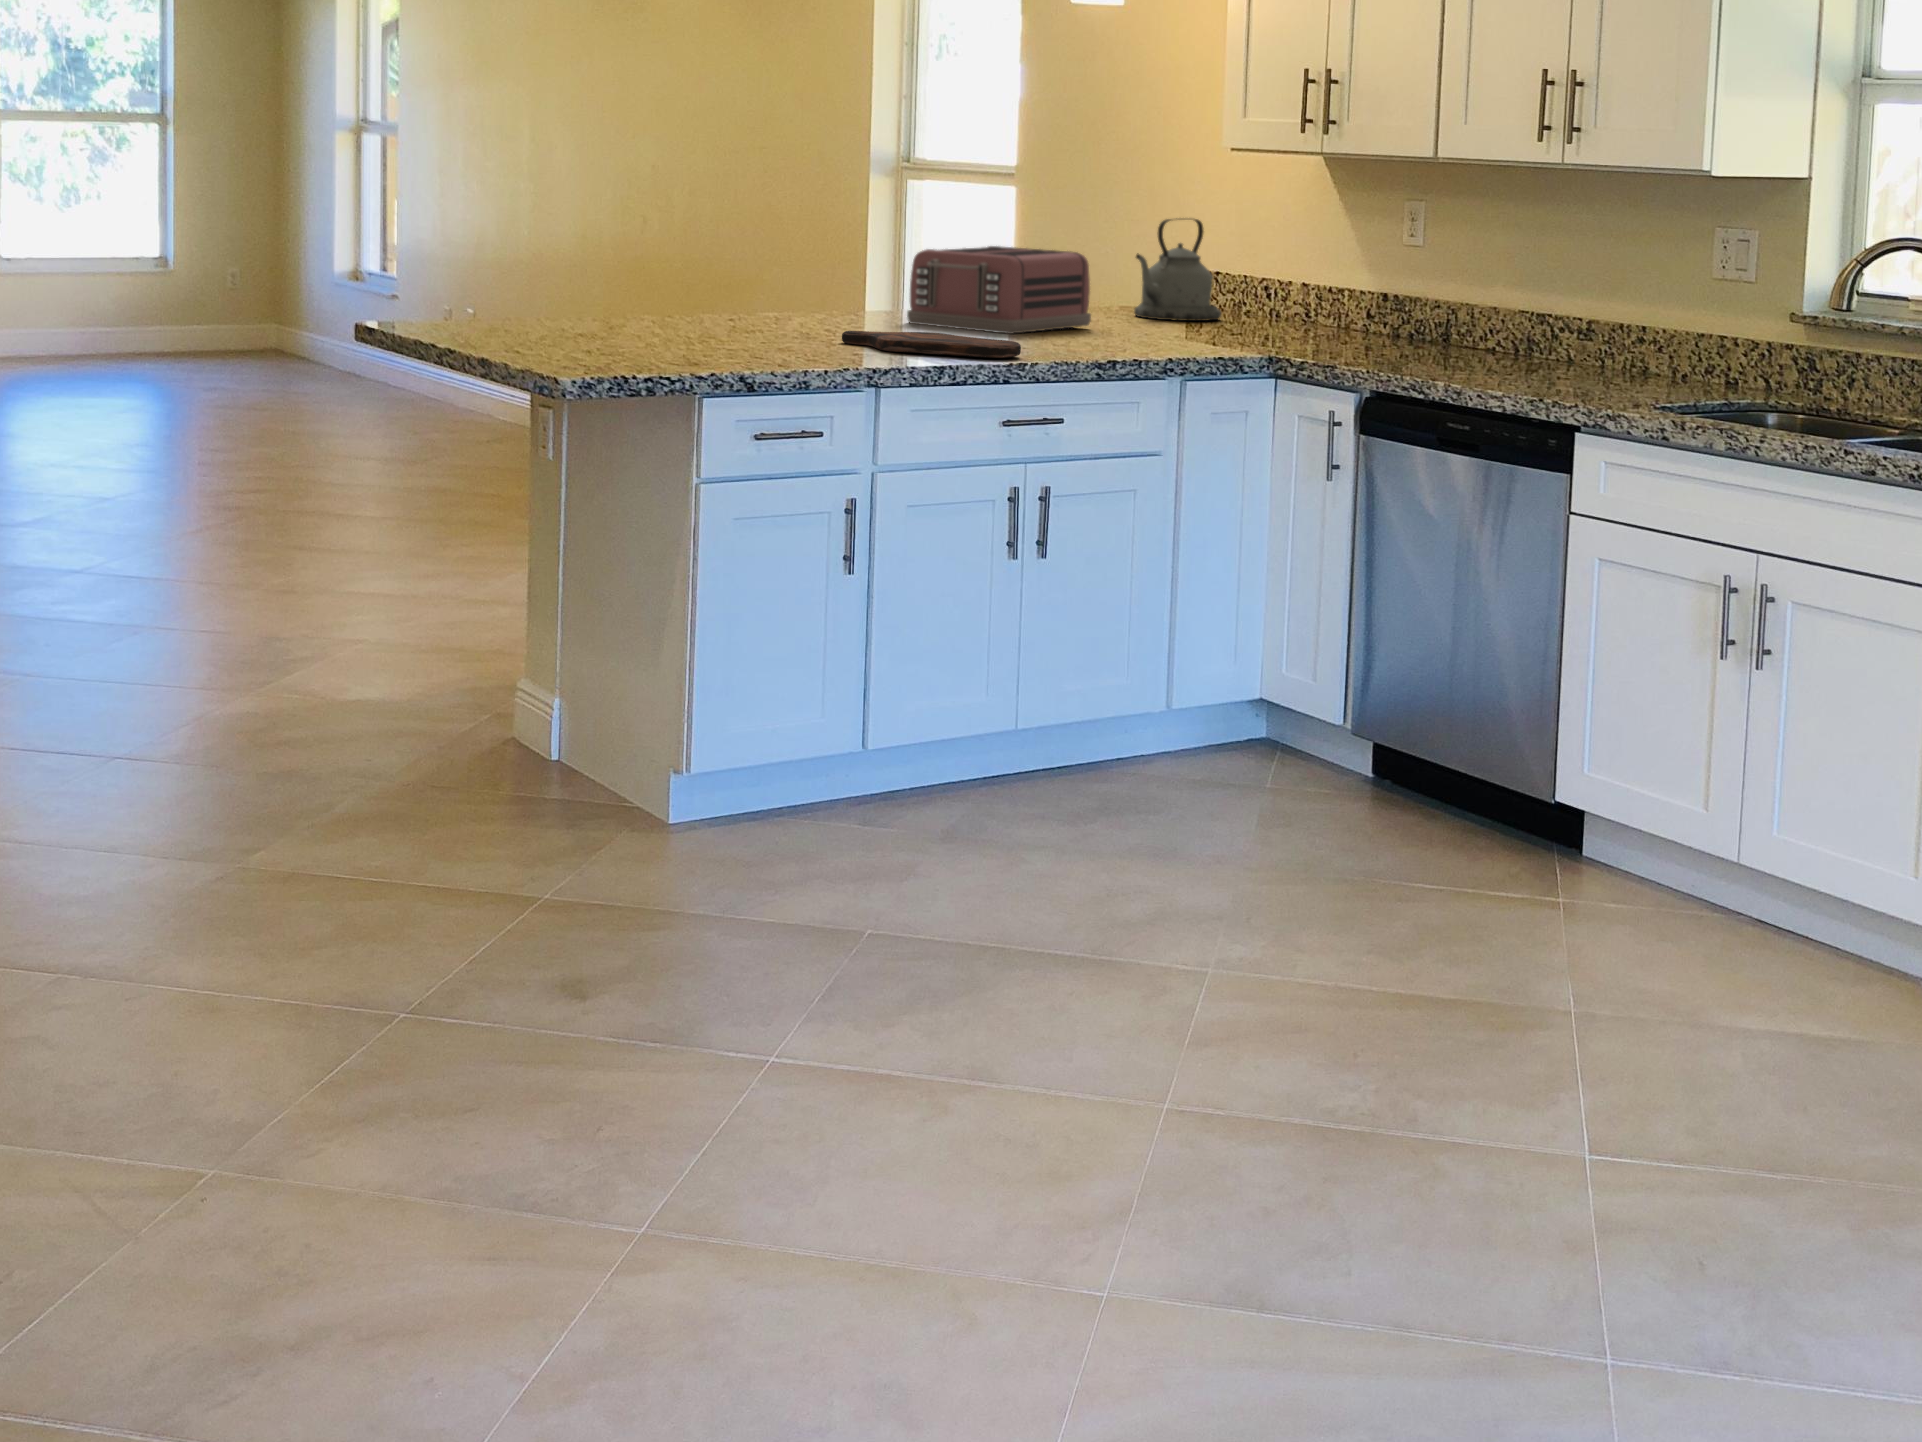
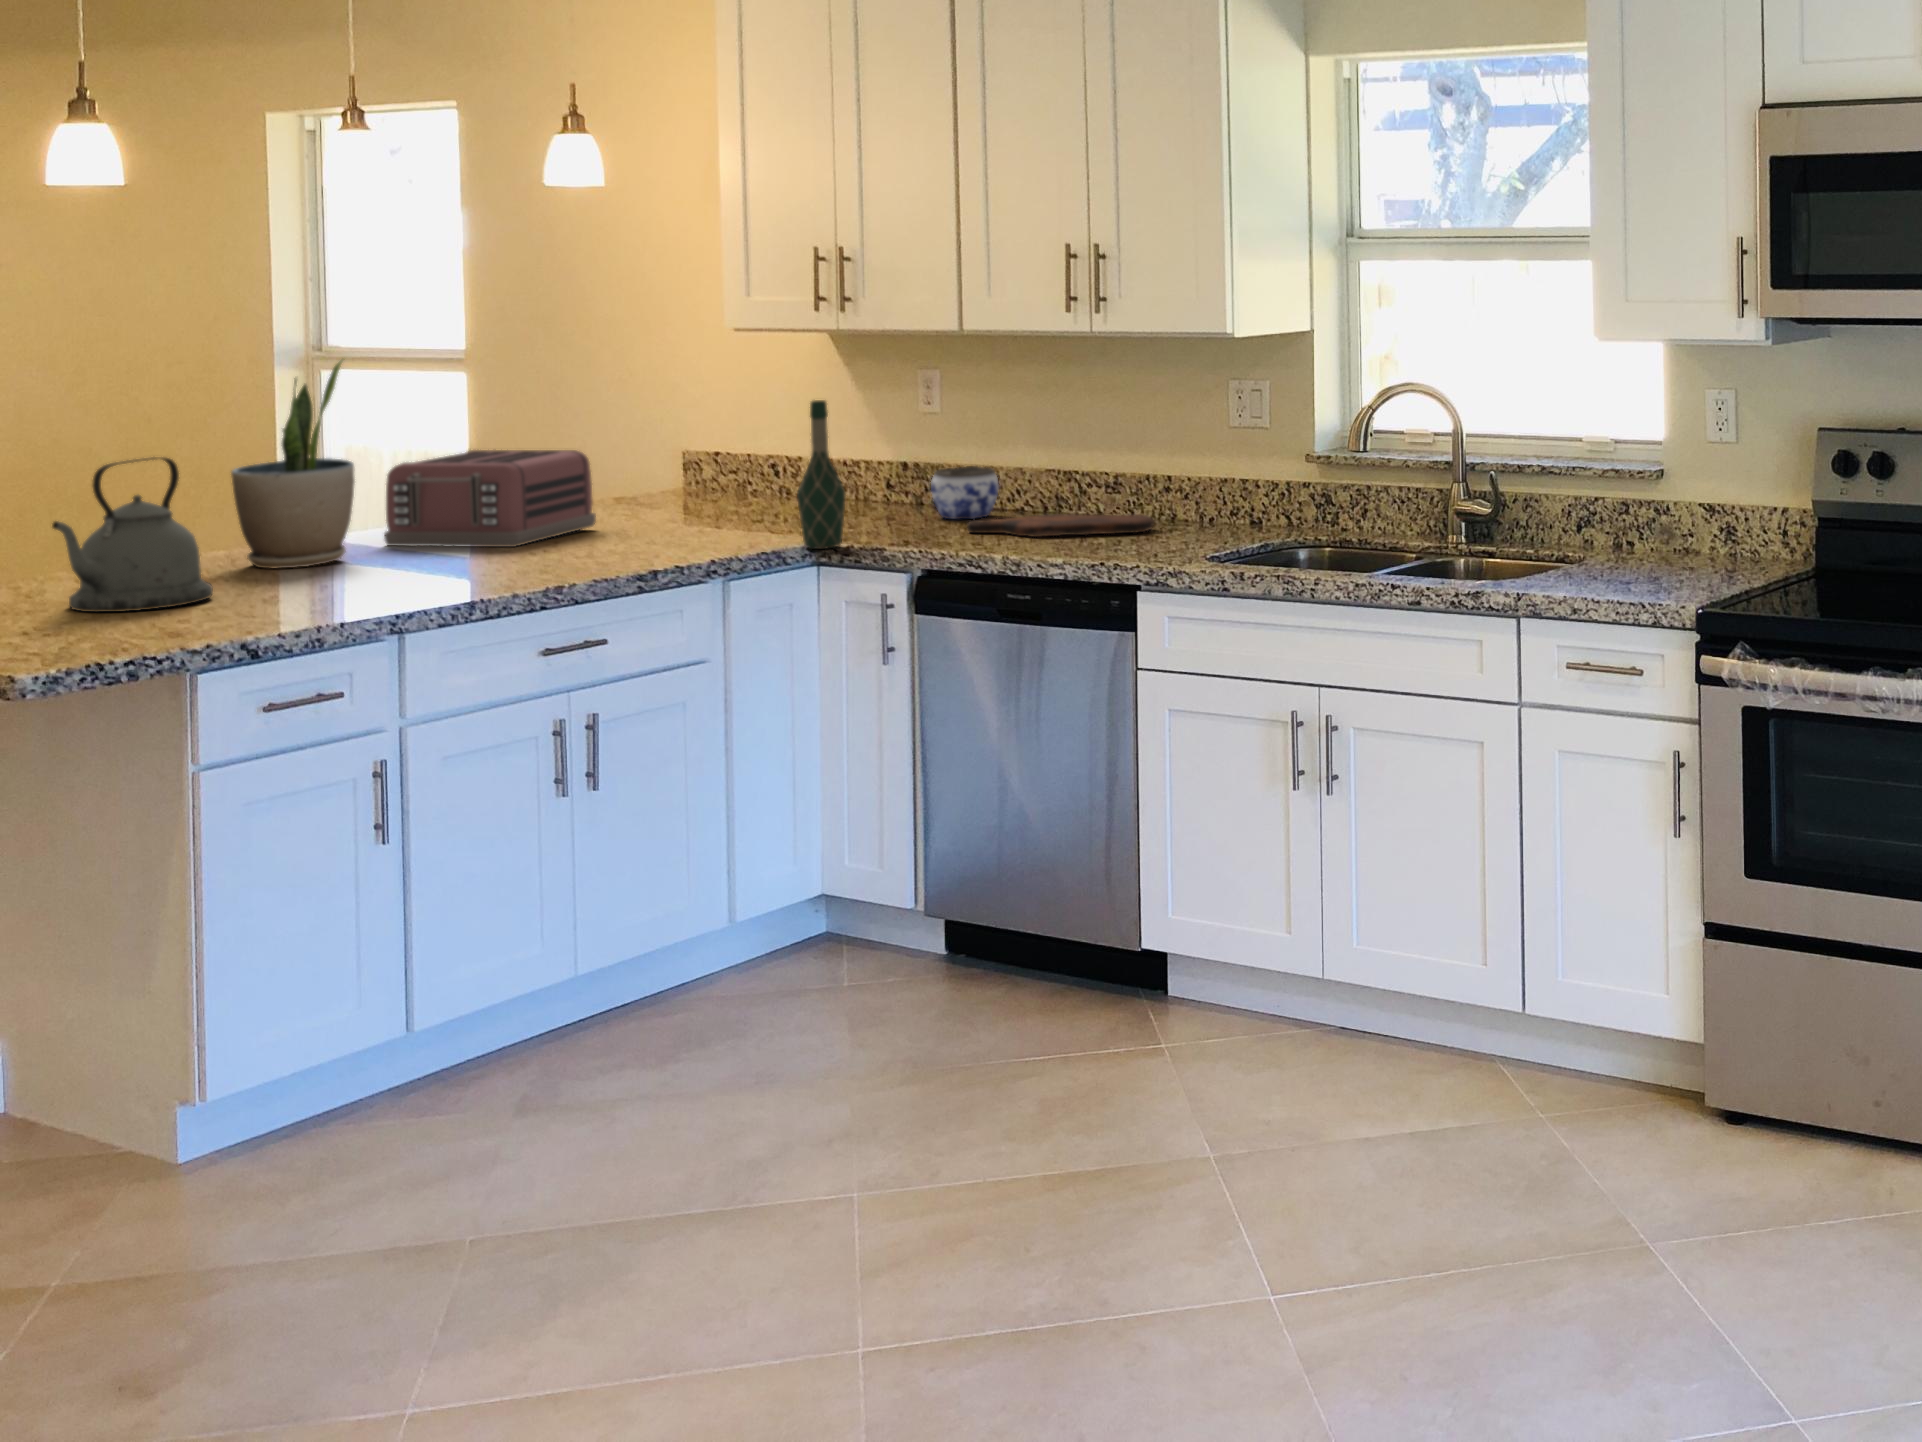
potted plant: none [780,145,878,330] -> present [231,360,355,569]
wine bottle: none [1258,215,1305,361] -> present [797,400,846,549]
kettle: present [1134,218,1221,321] -> present [52,458,213,612]
jar: none [1404,301,1472,354] -> present [931,466,999,519]
cutting board: present [842,331,1021,358] -> present [967,514,1154,537]

